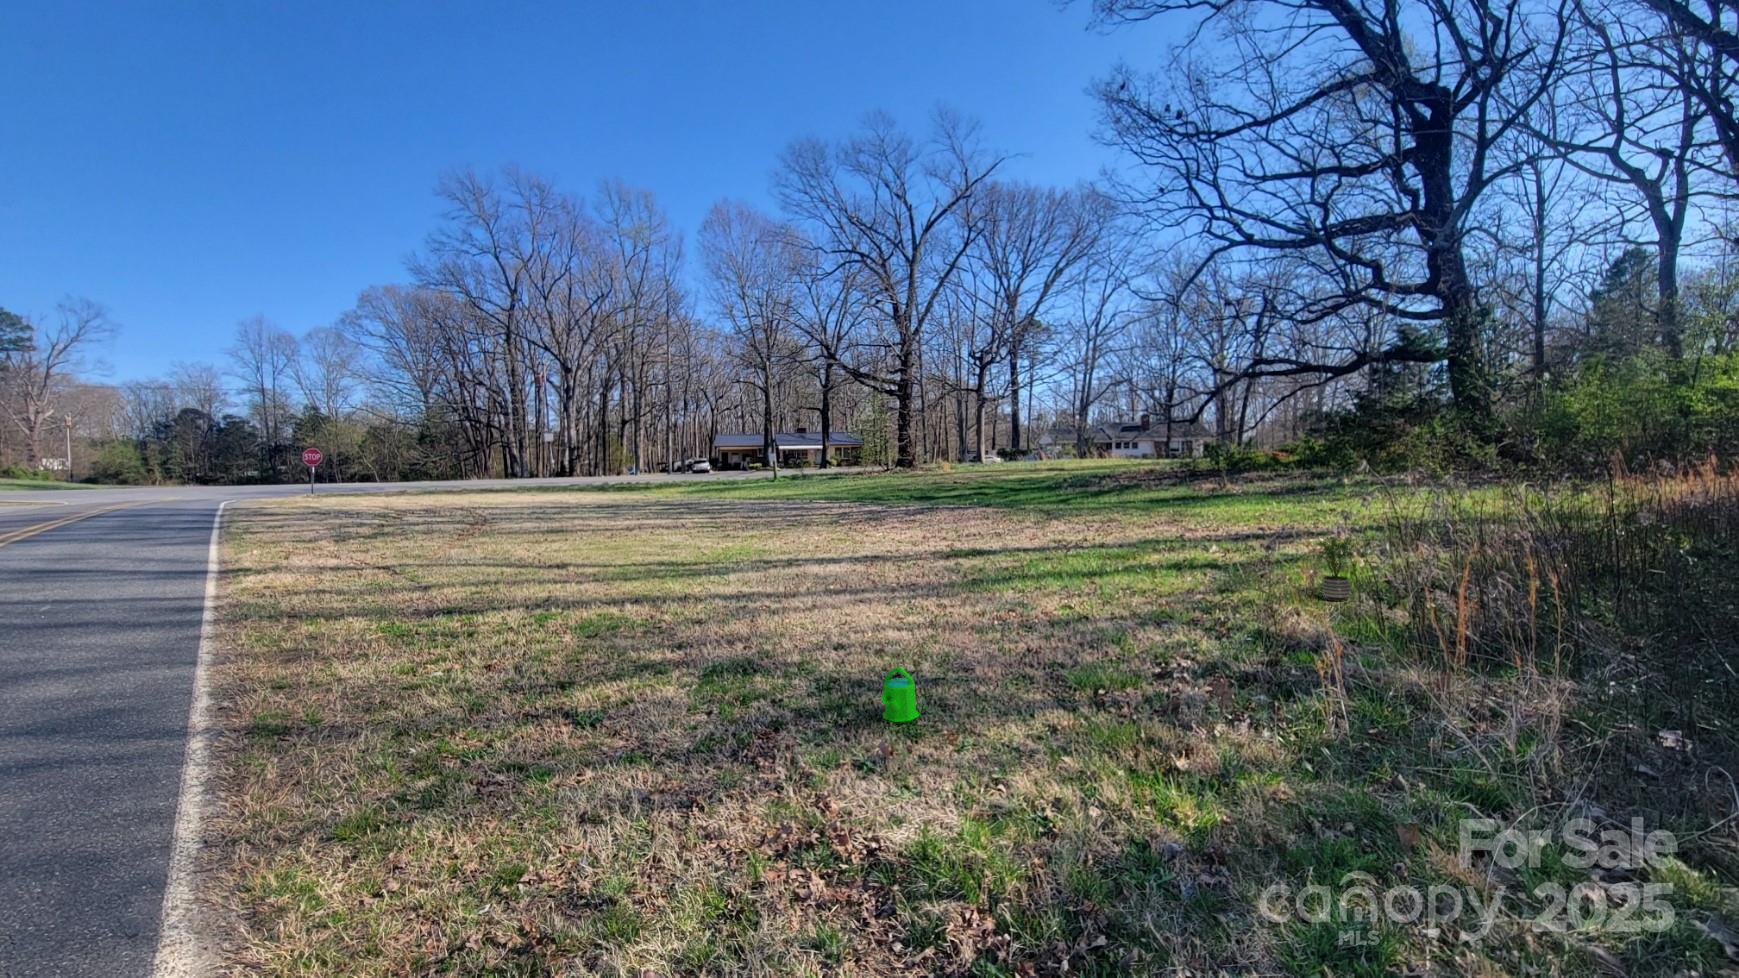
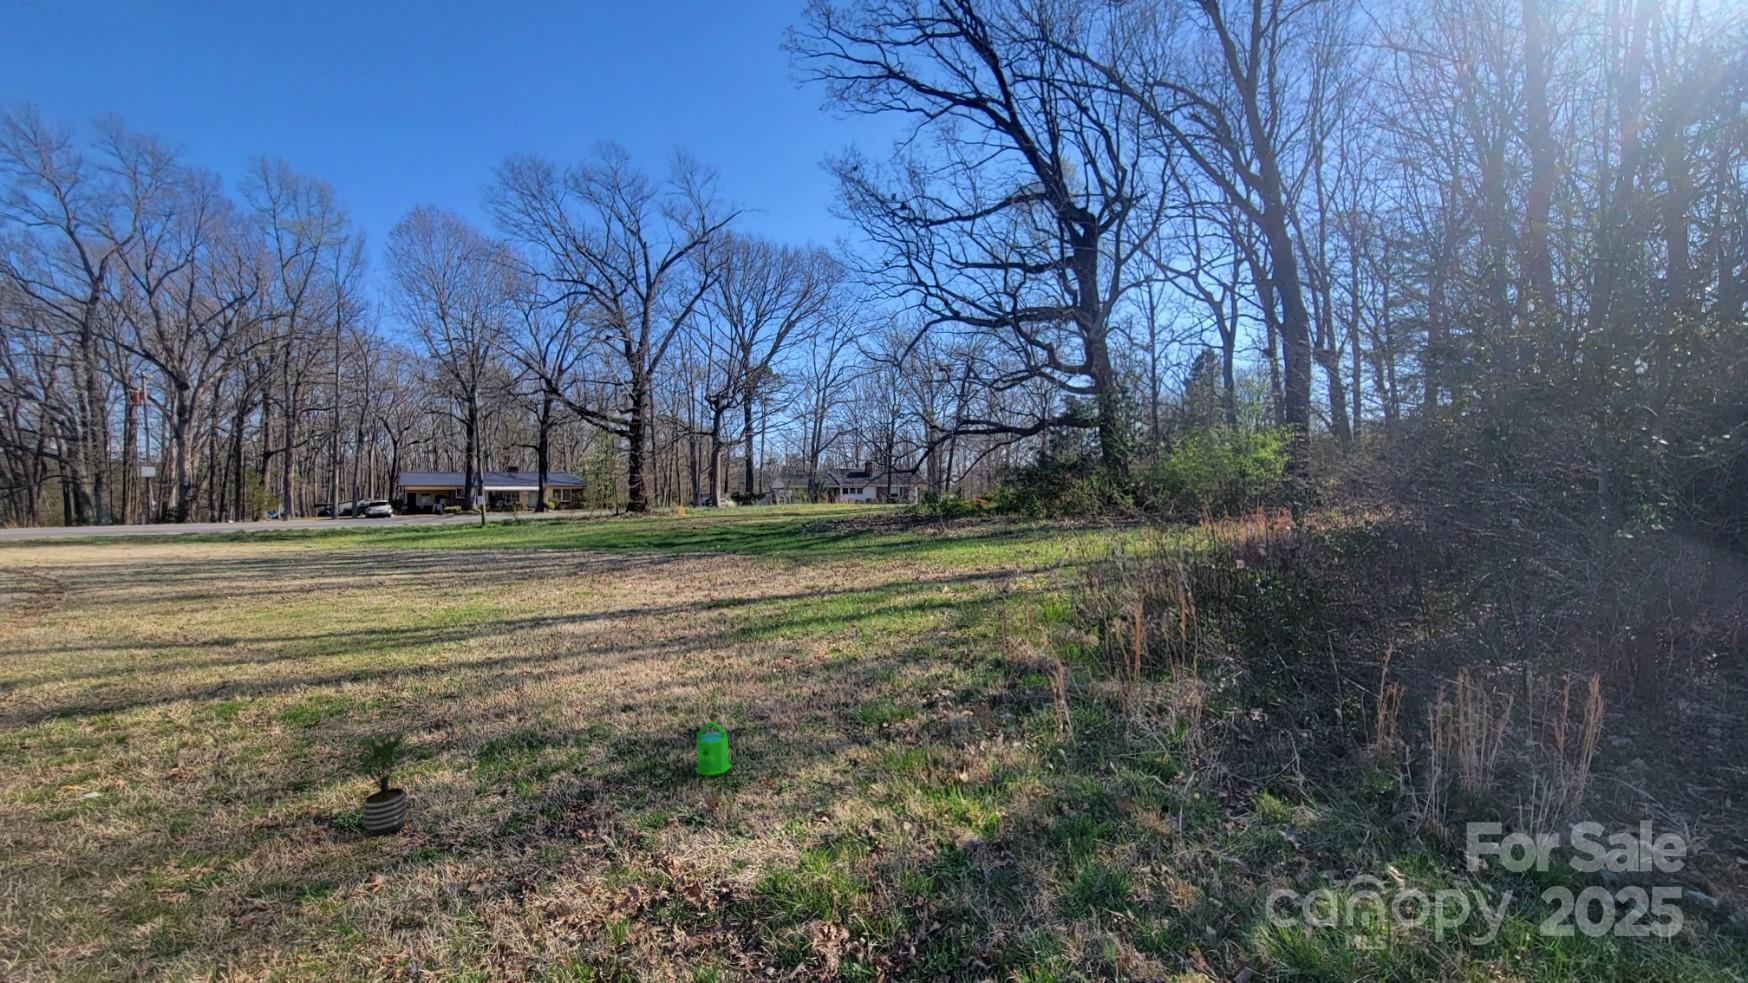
potted plant: present [1317,536,1356,602] -> present [338,729,415,835]

